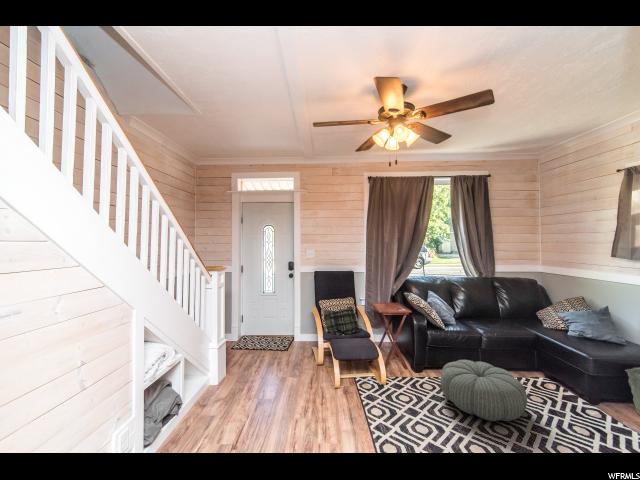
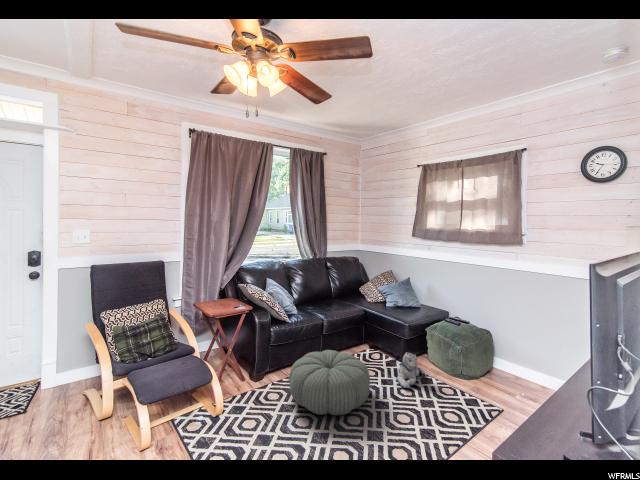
plush toy: none [572,388,620,429] -> present [397,352,425,388]

